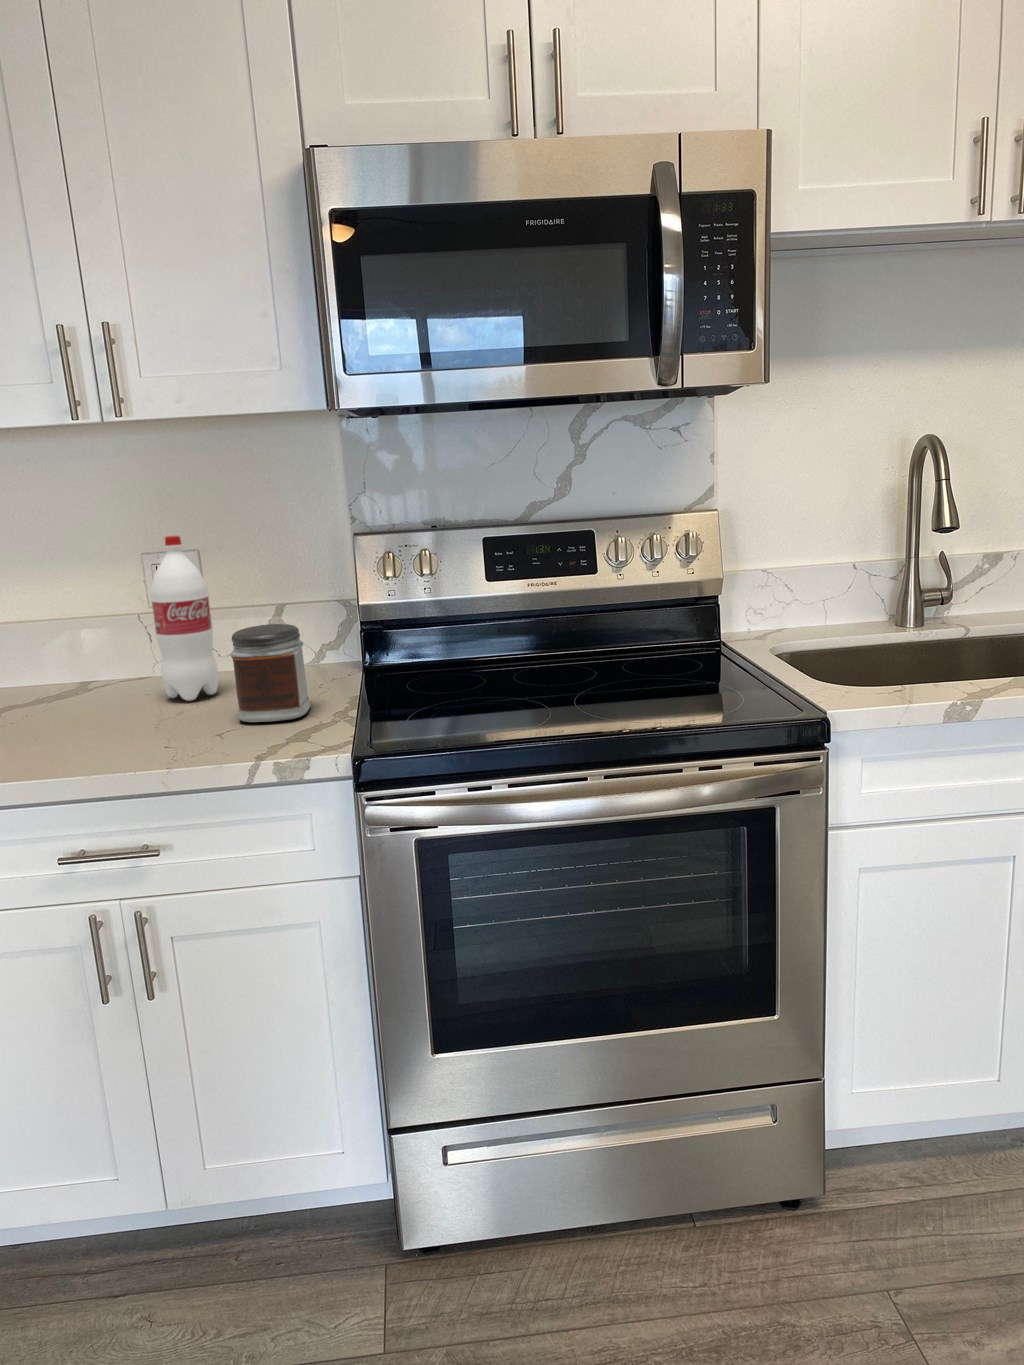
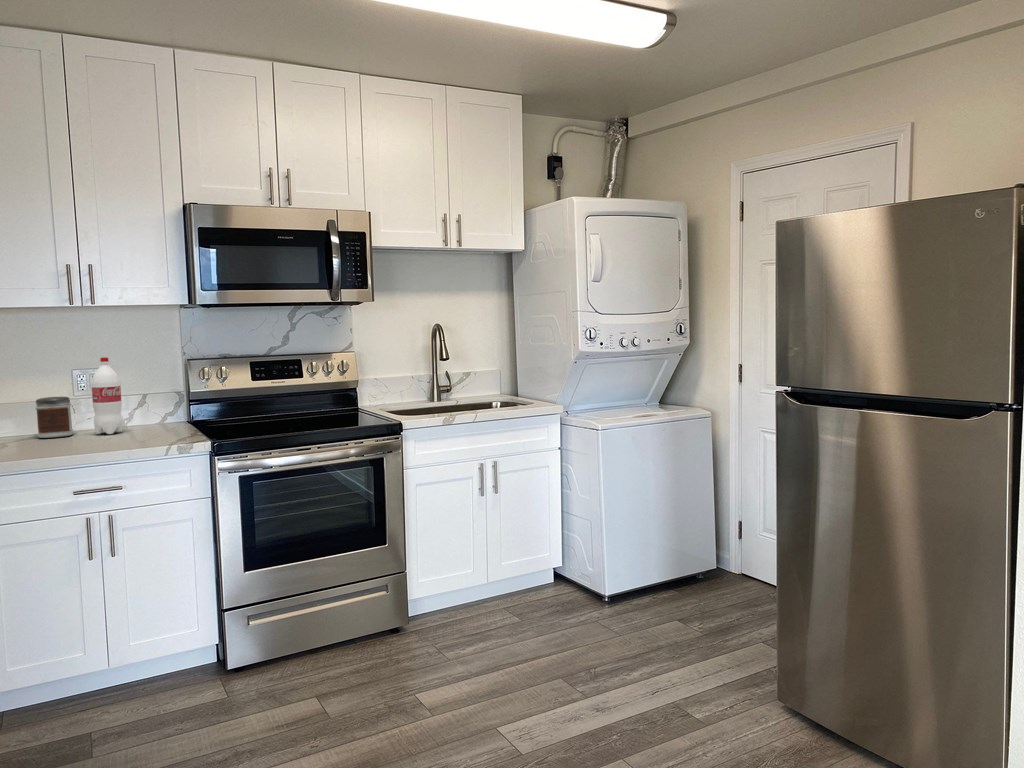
jar: present [231,624,311,722] -> present [35,397,73,438]

